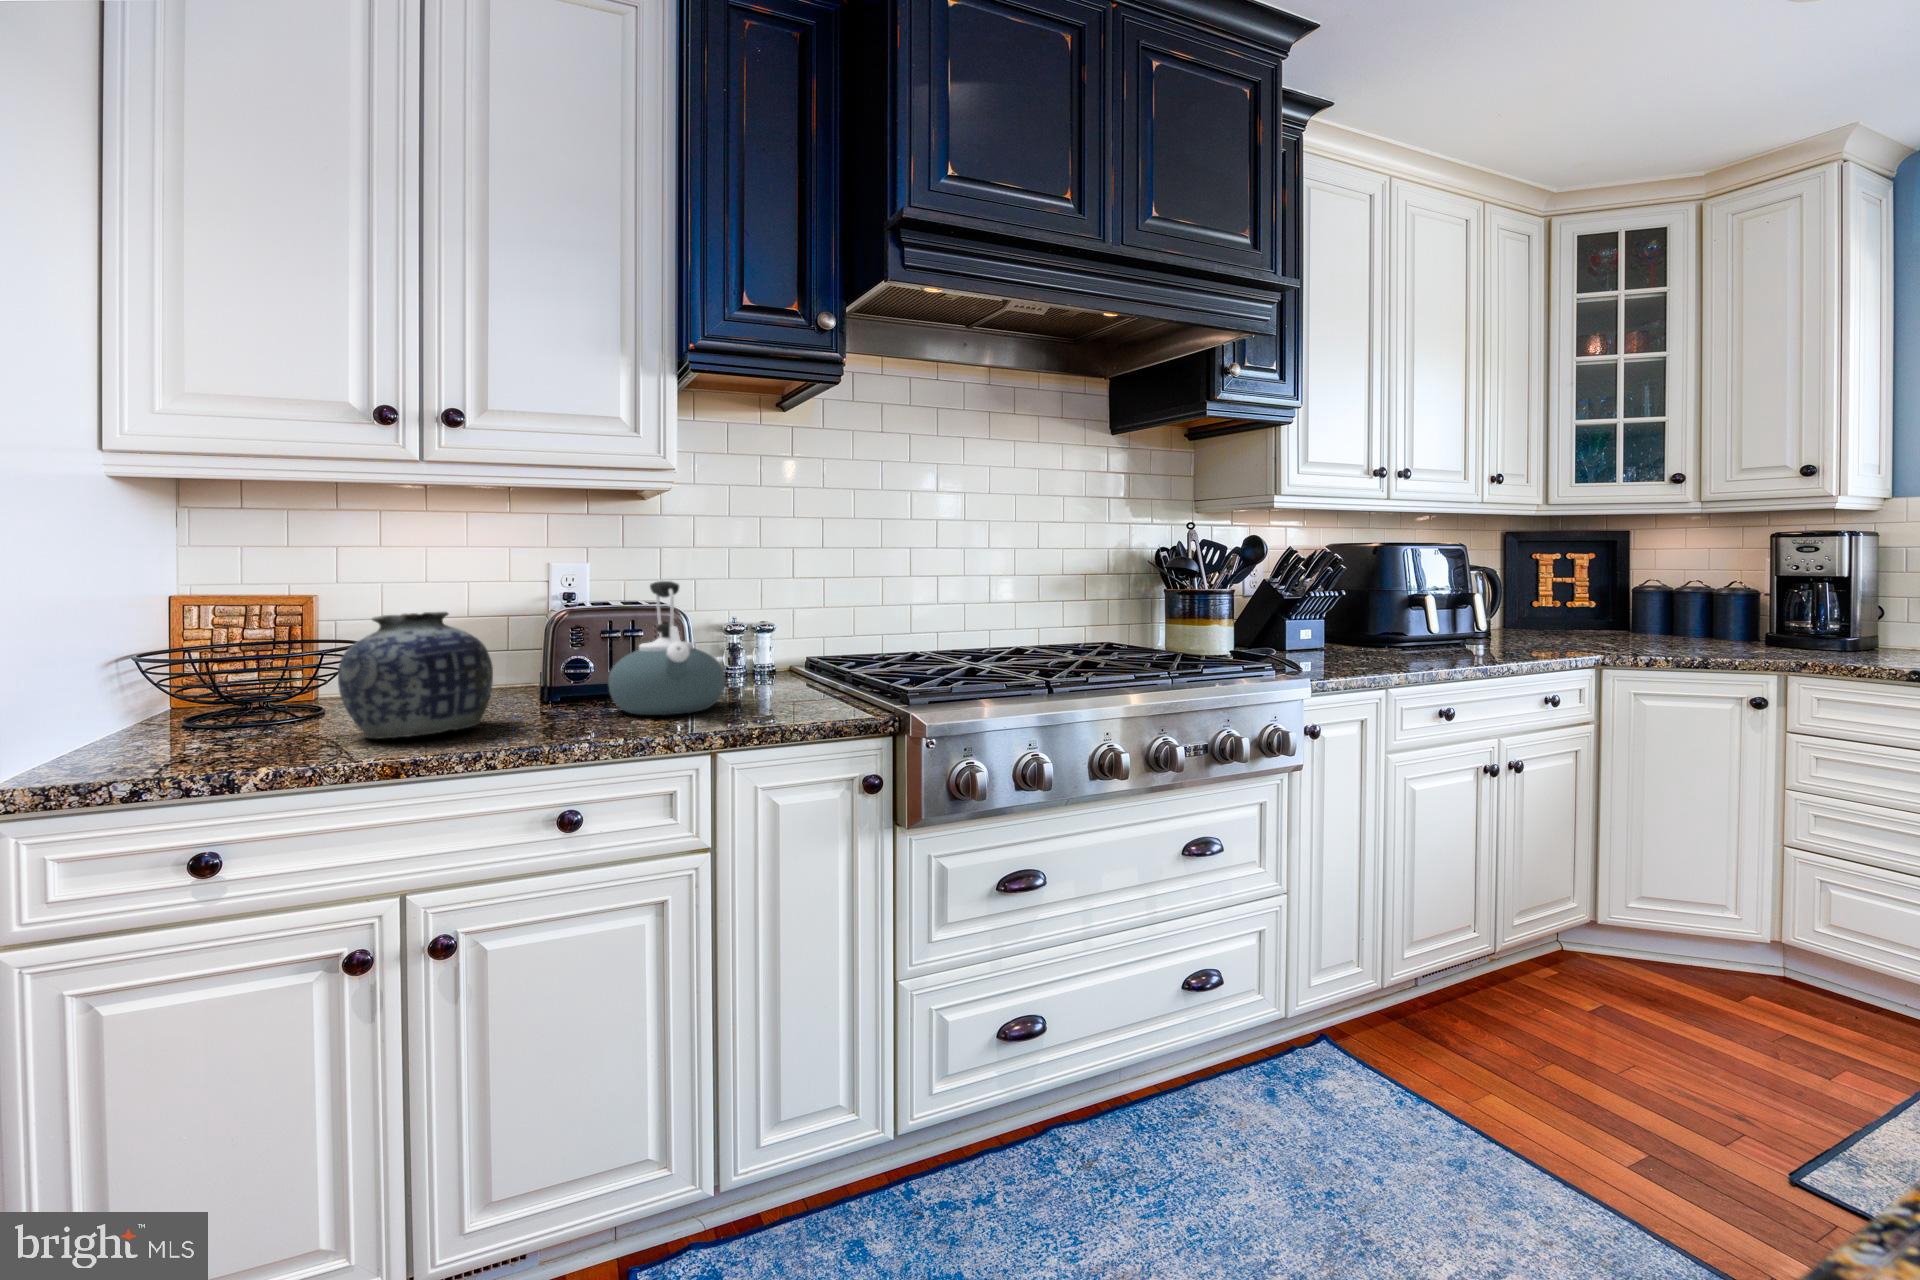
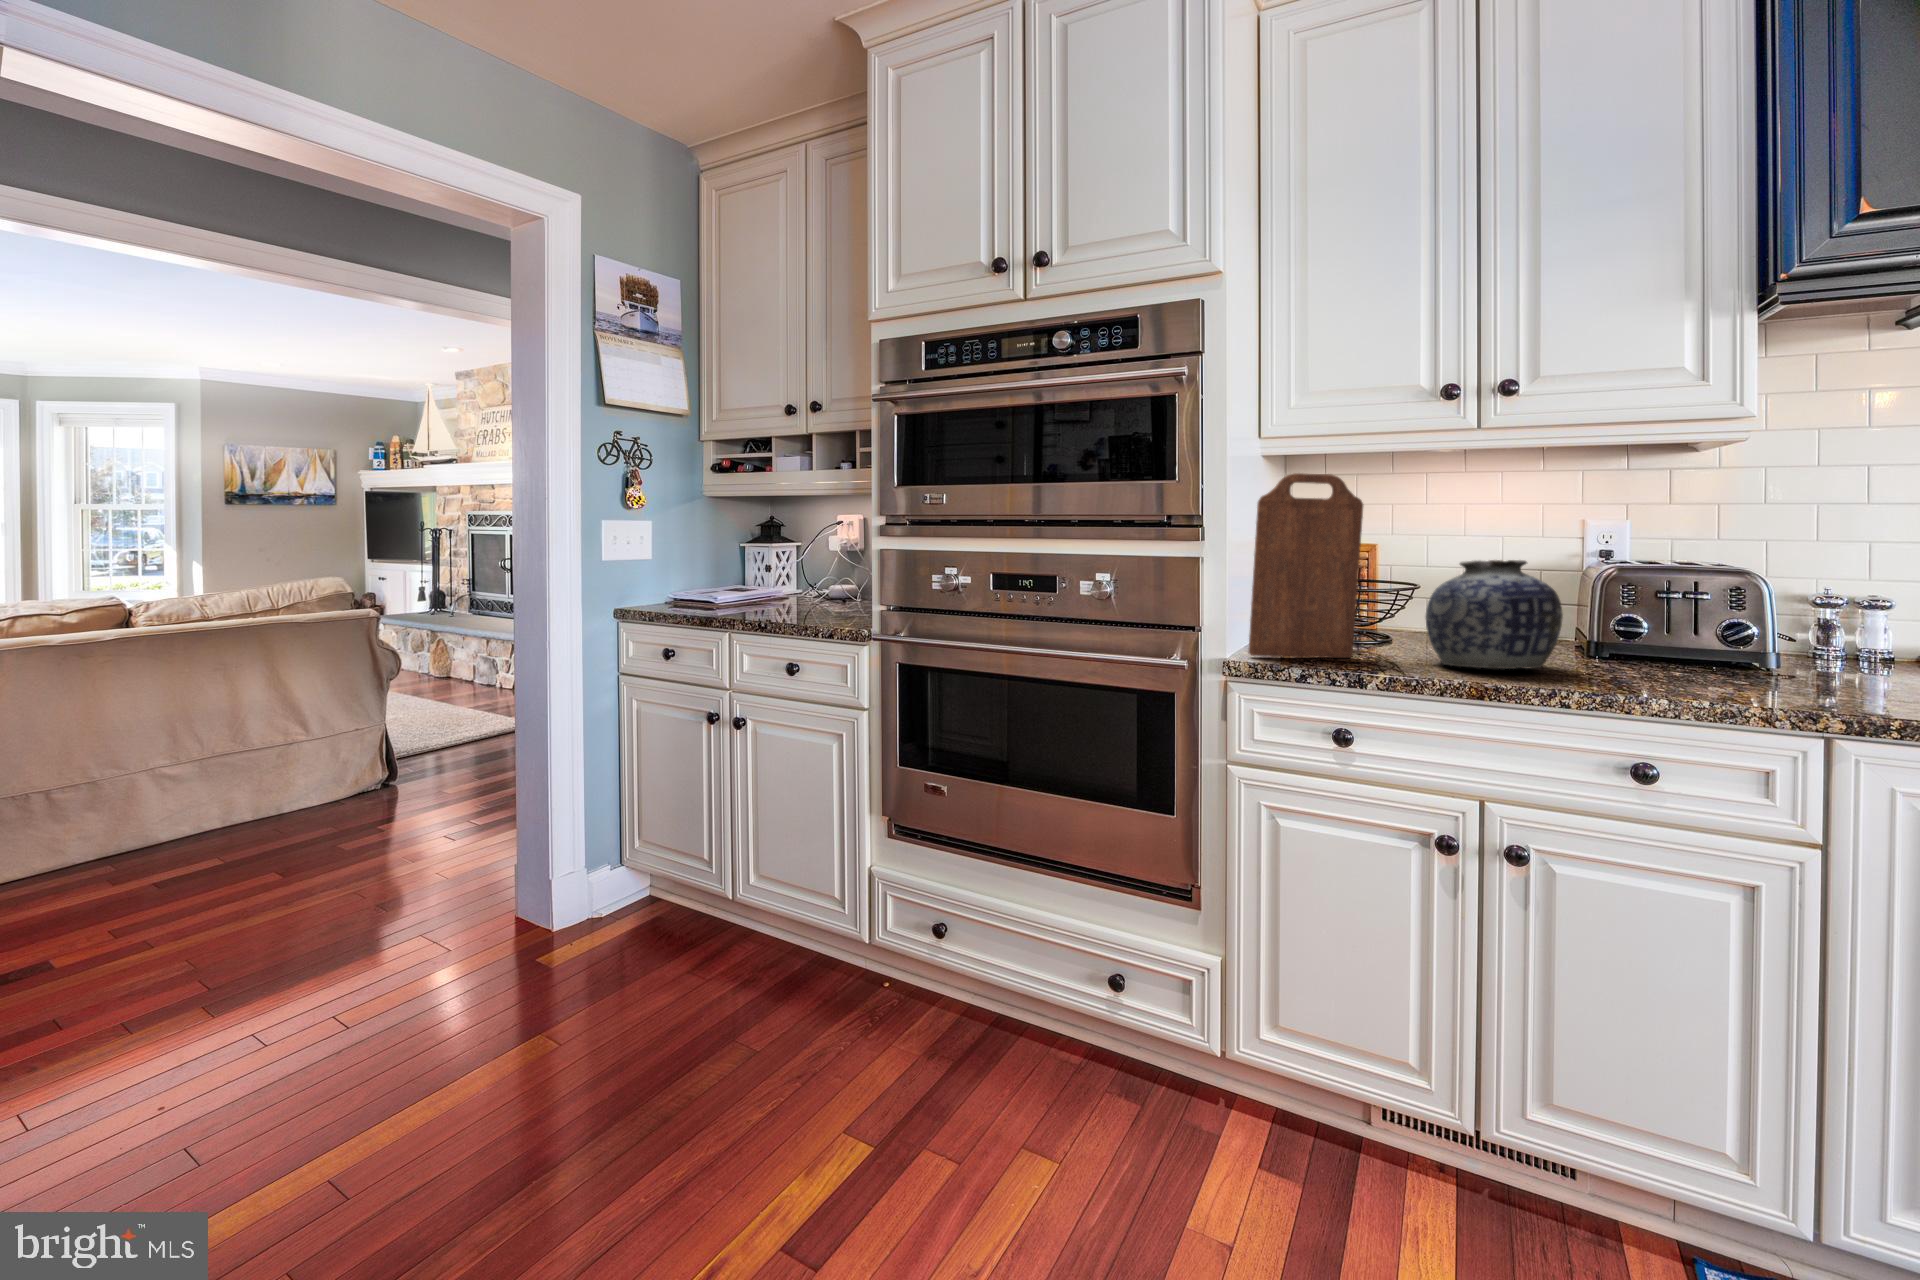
cutting board: none [49,512,247,769] -> present [1249,473,1363,658]
kettle: present [609,581,724,715] -> none [1678,541,1836,689]

